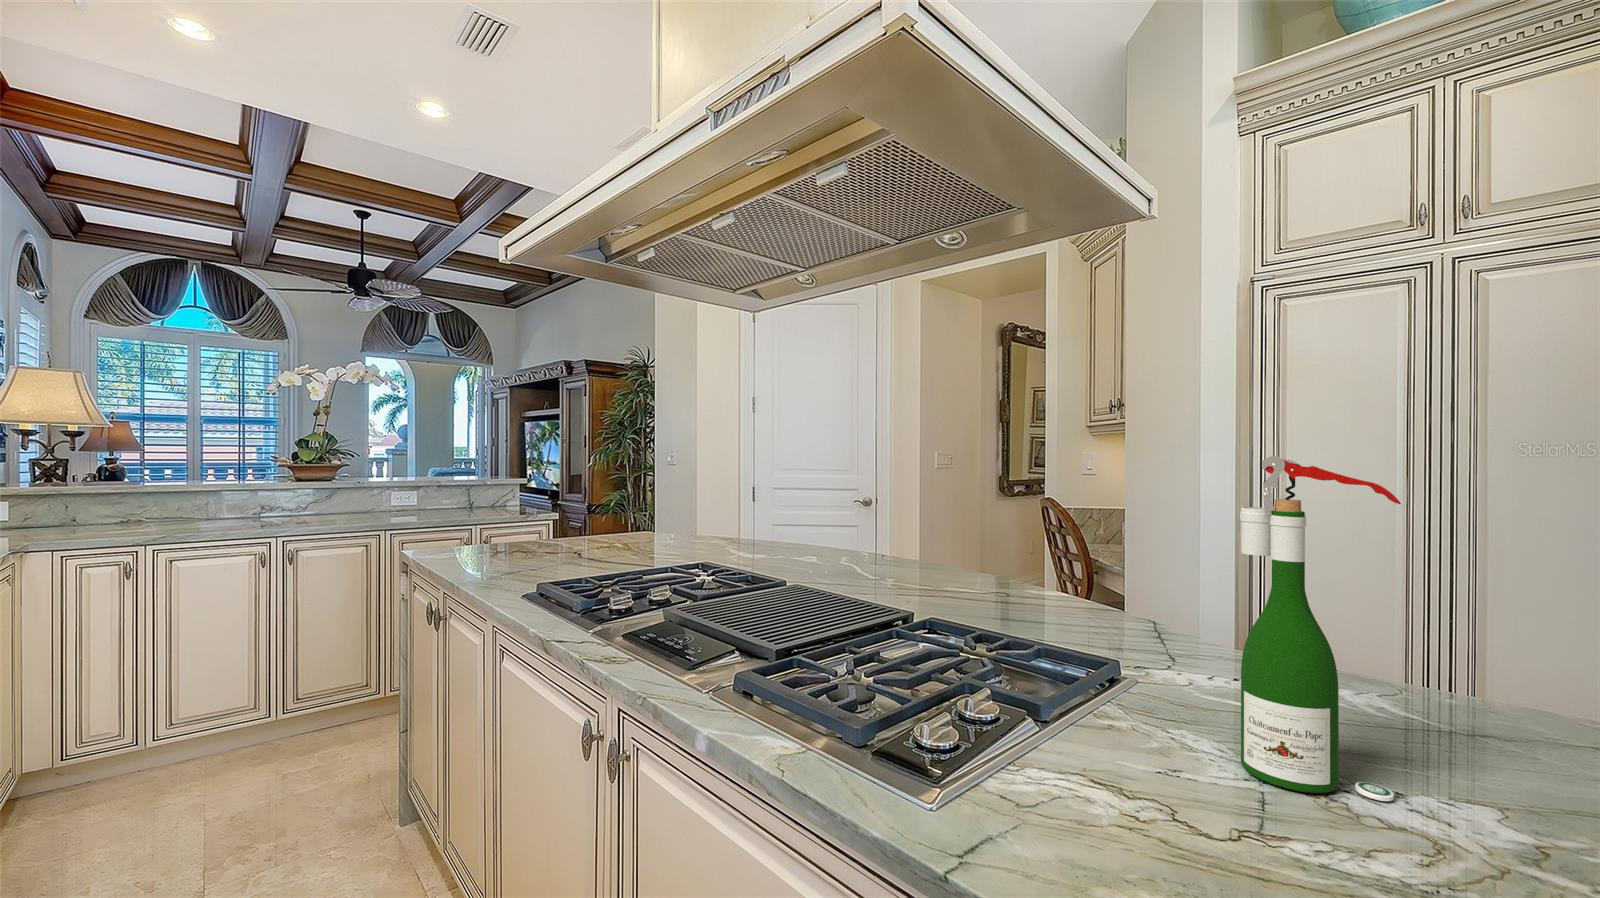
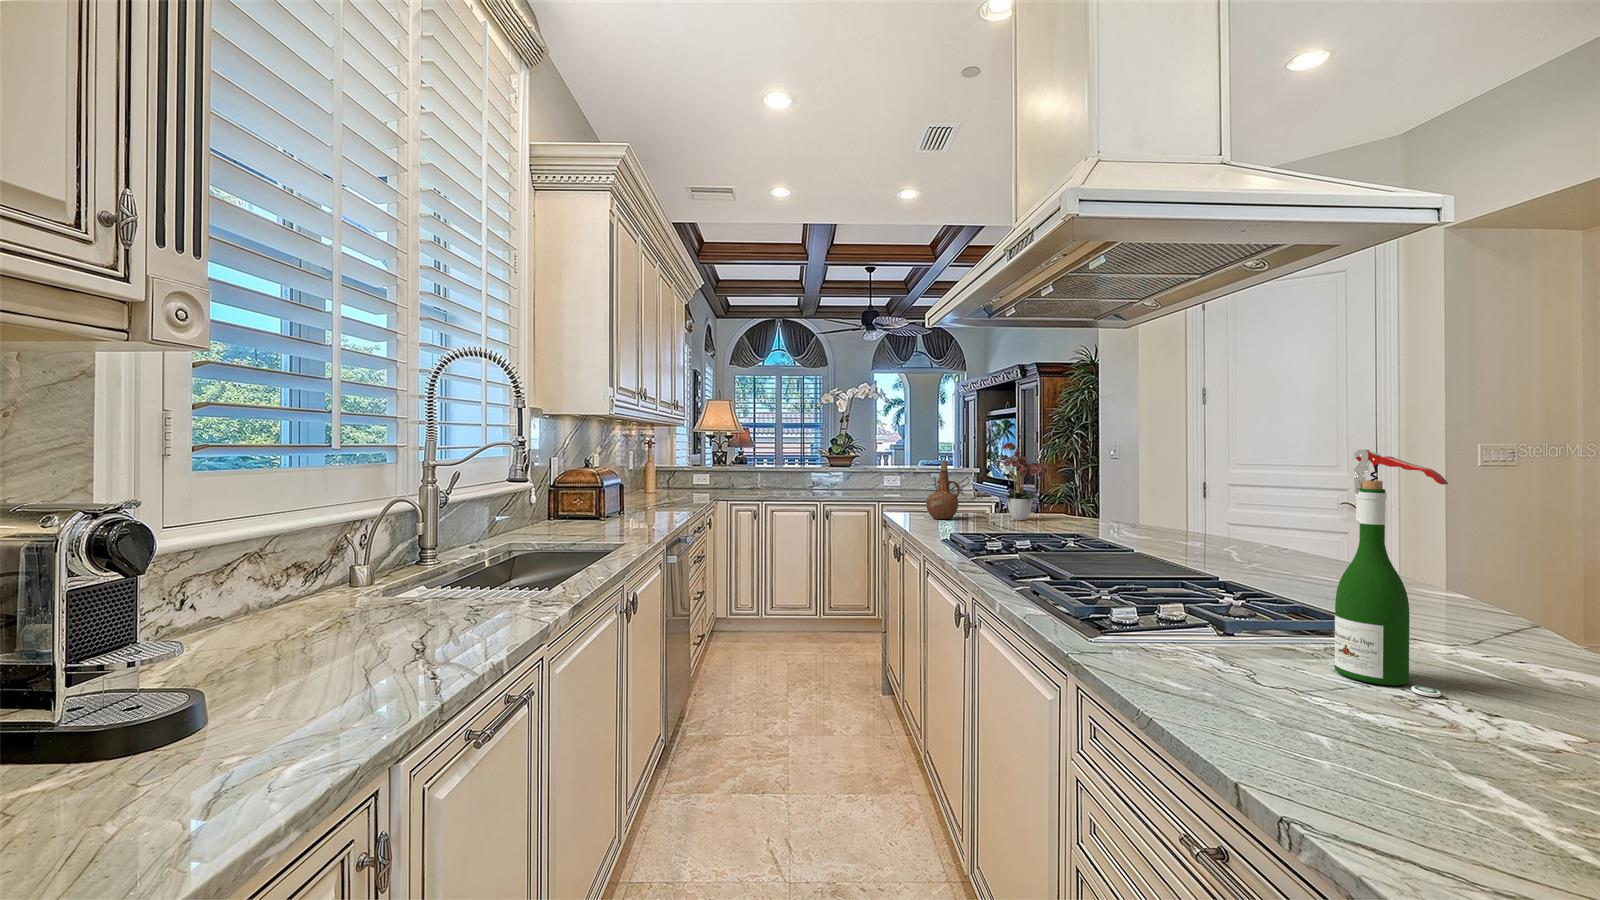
flower arrangement: none [578,441,651,548] -> present [997,442,1048,520]
ceramic pitcher: none [479,473,531,556] -> present [926,462,960,519]

